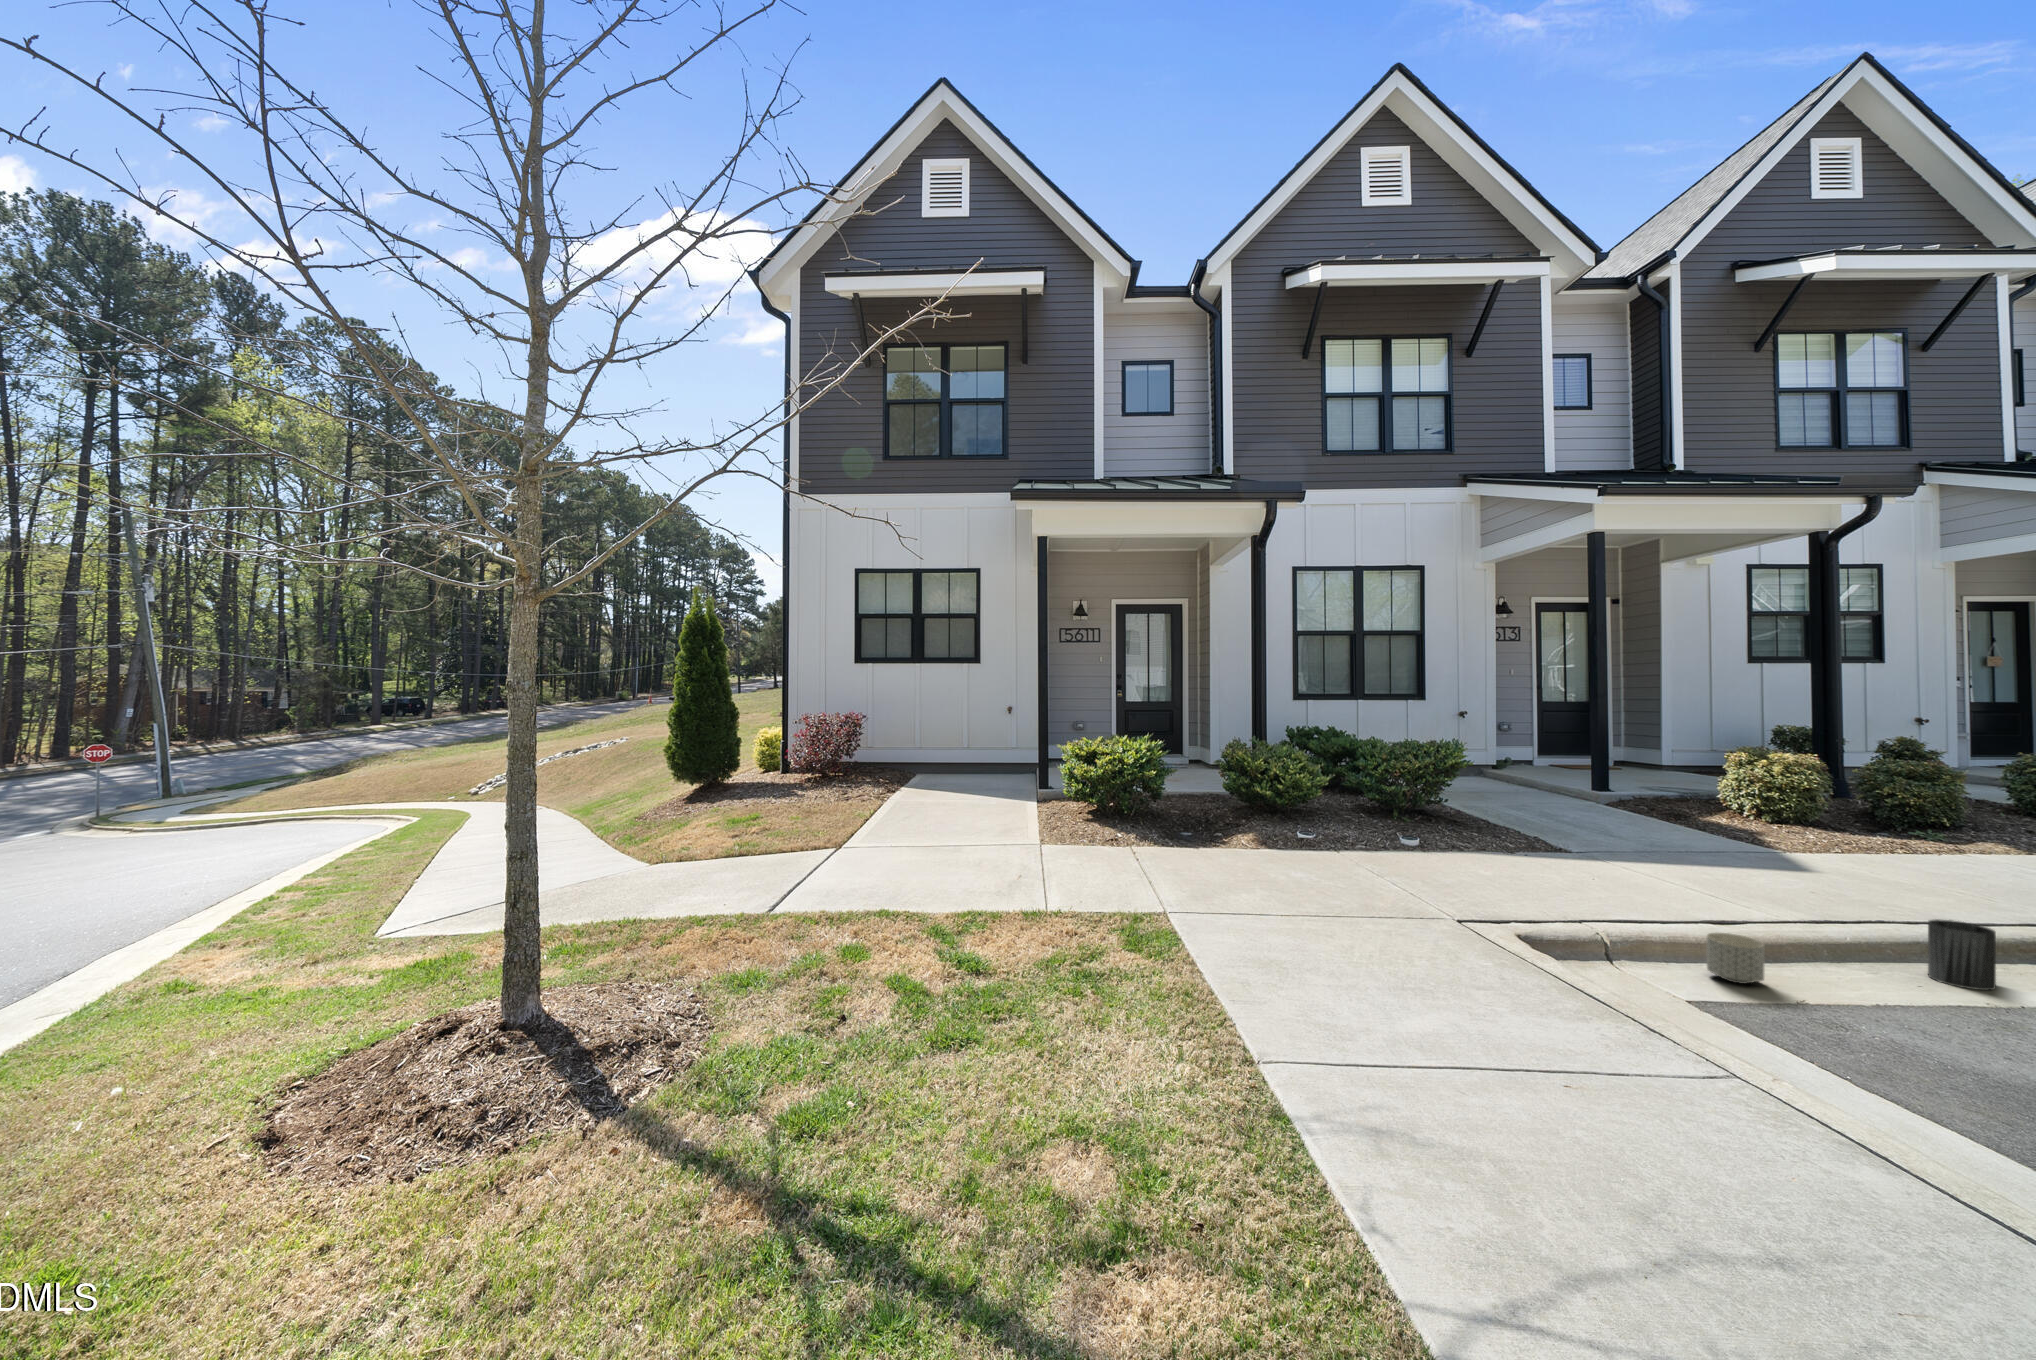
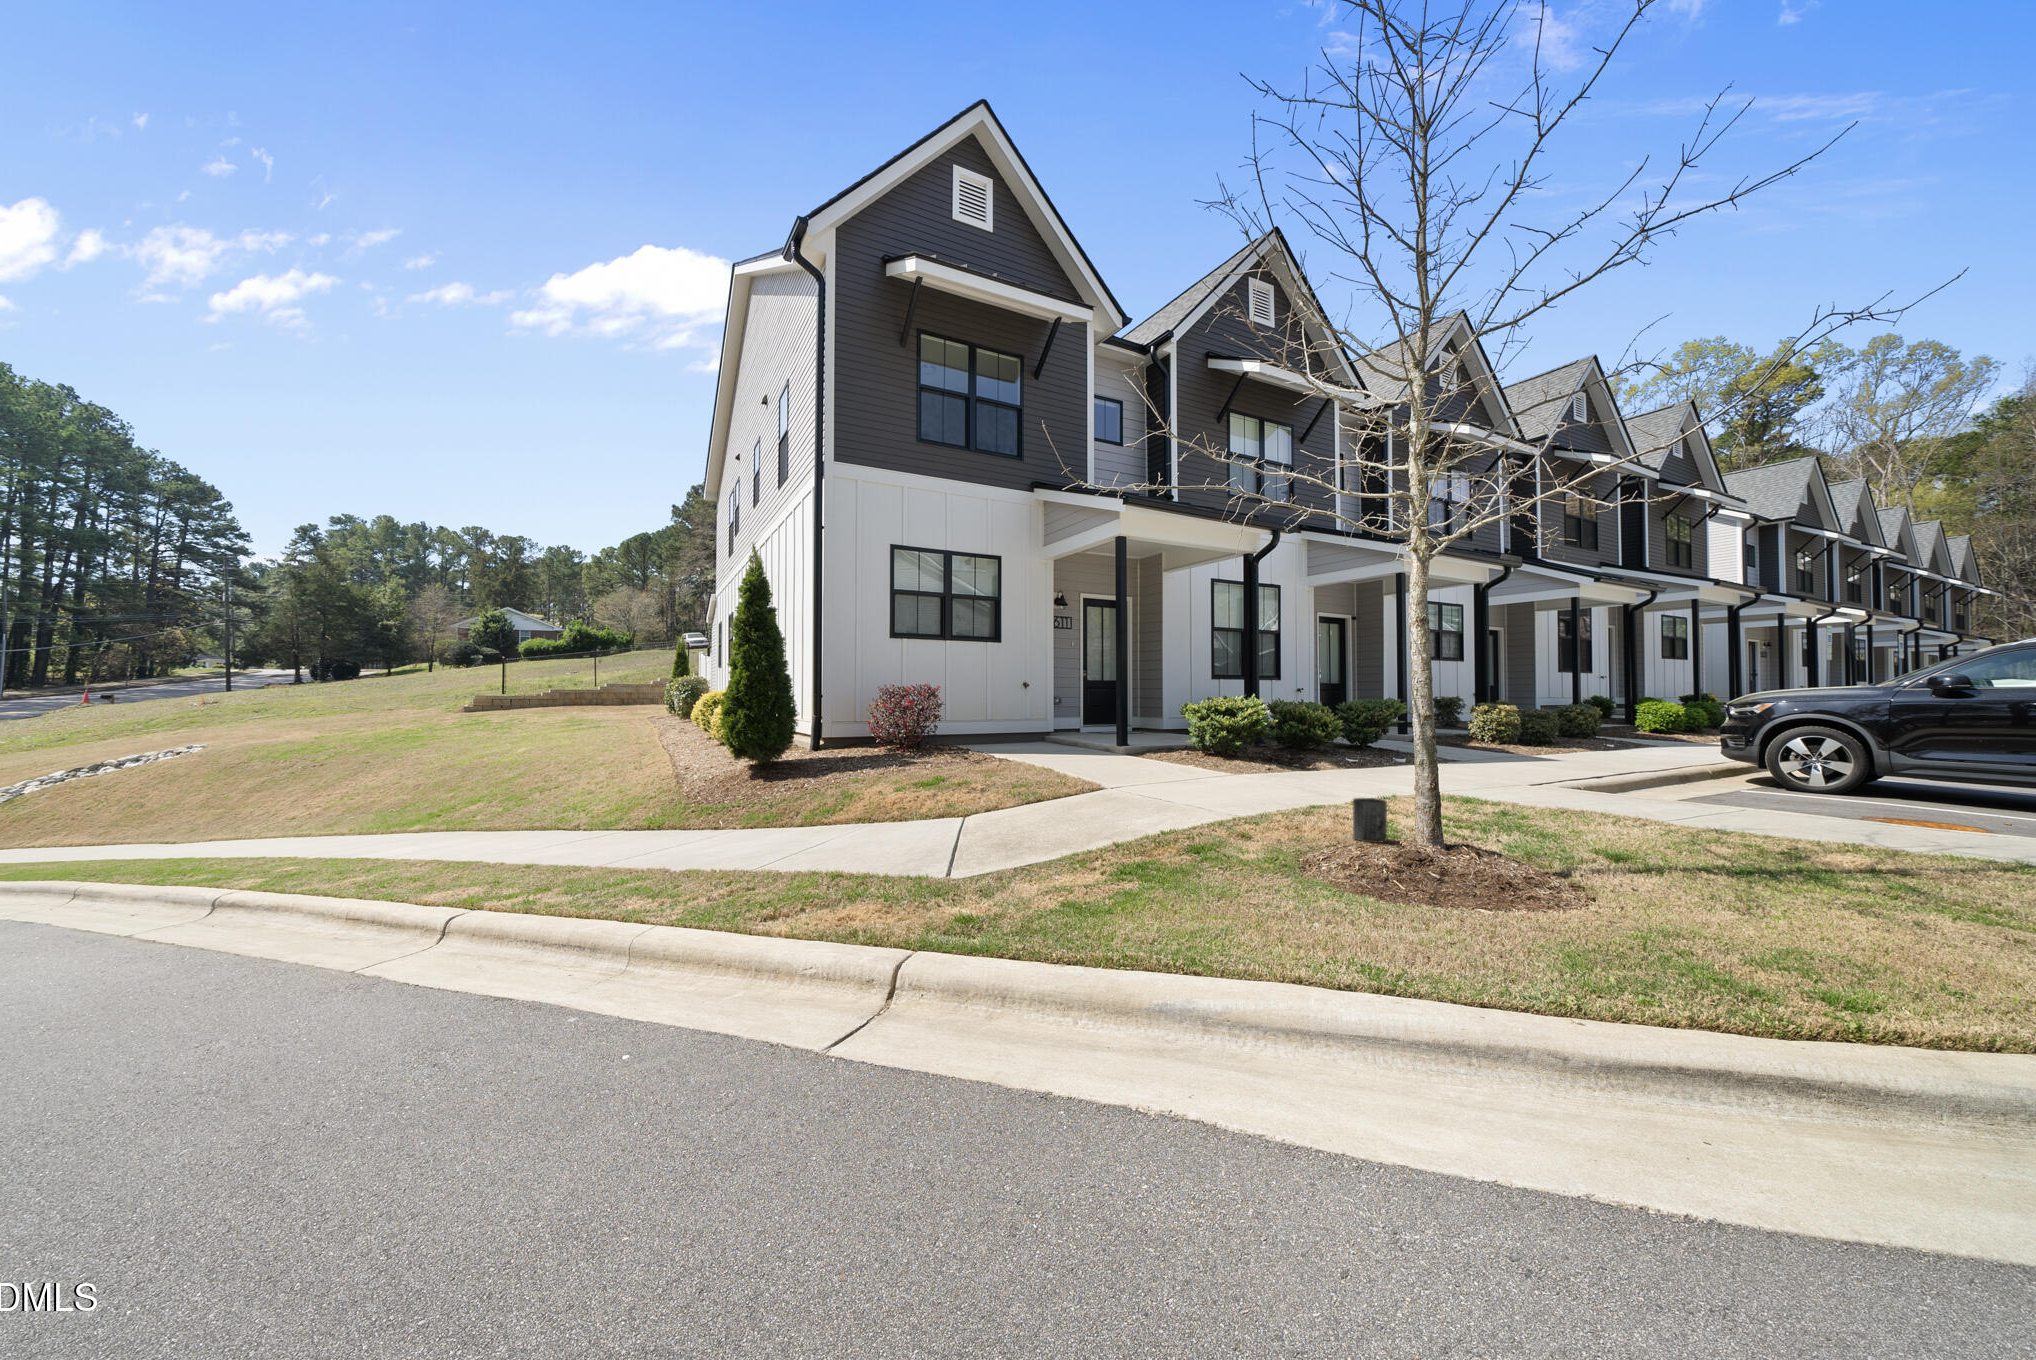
planter: present [1707,933,1764,984] -> none [1241,820,1276,857]

